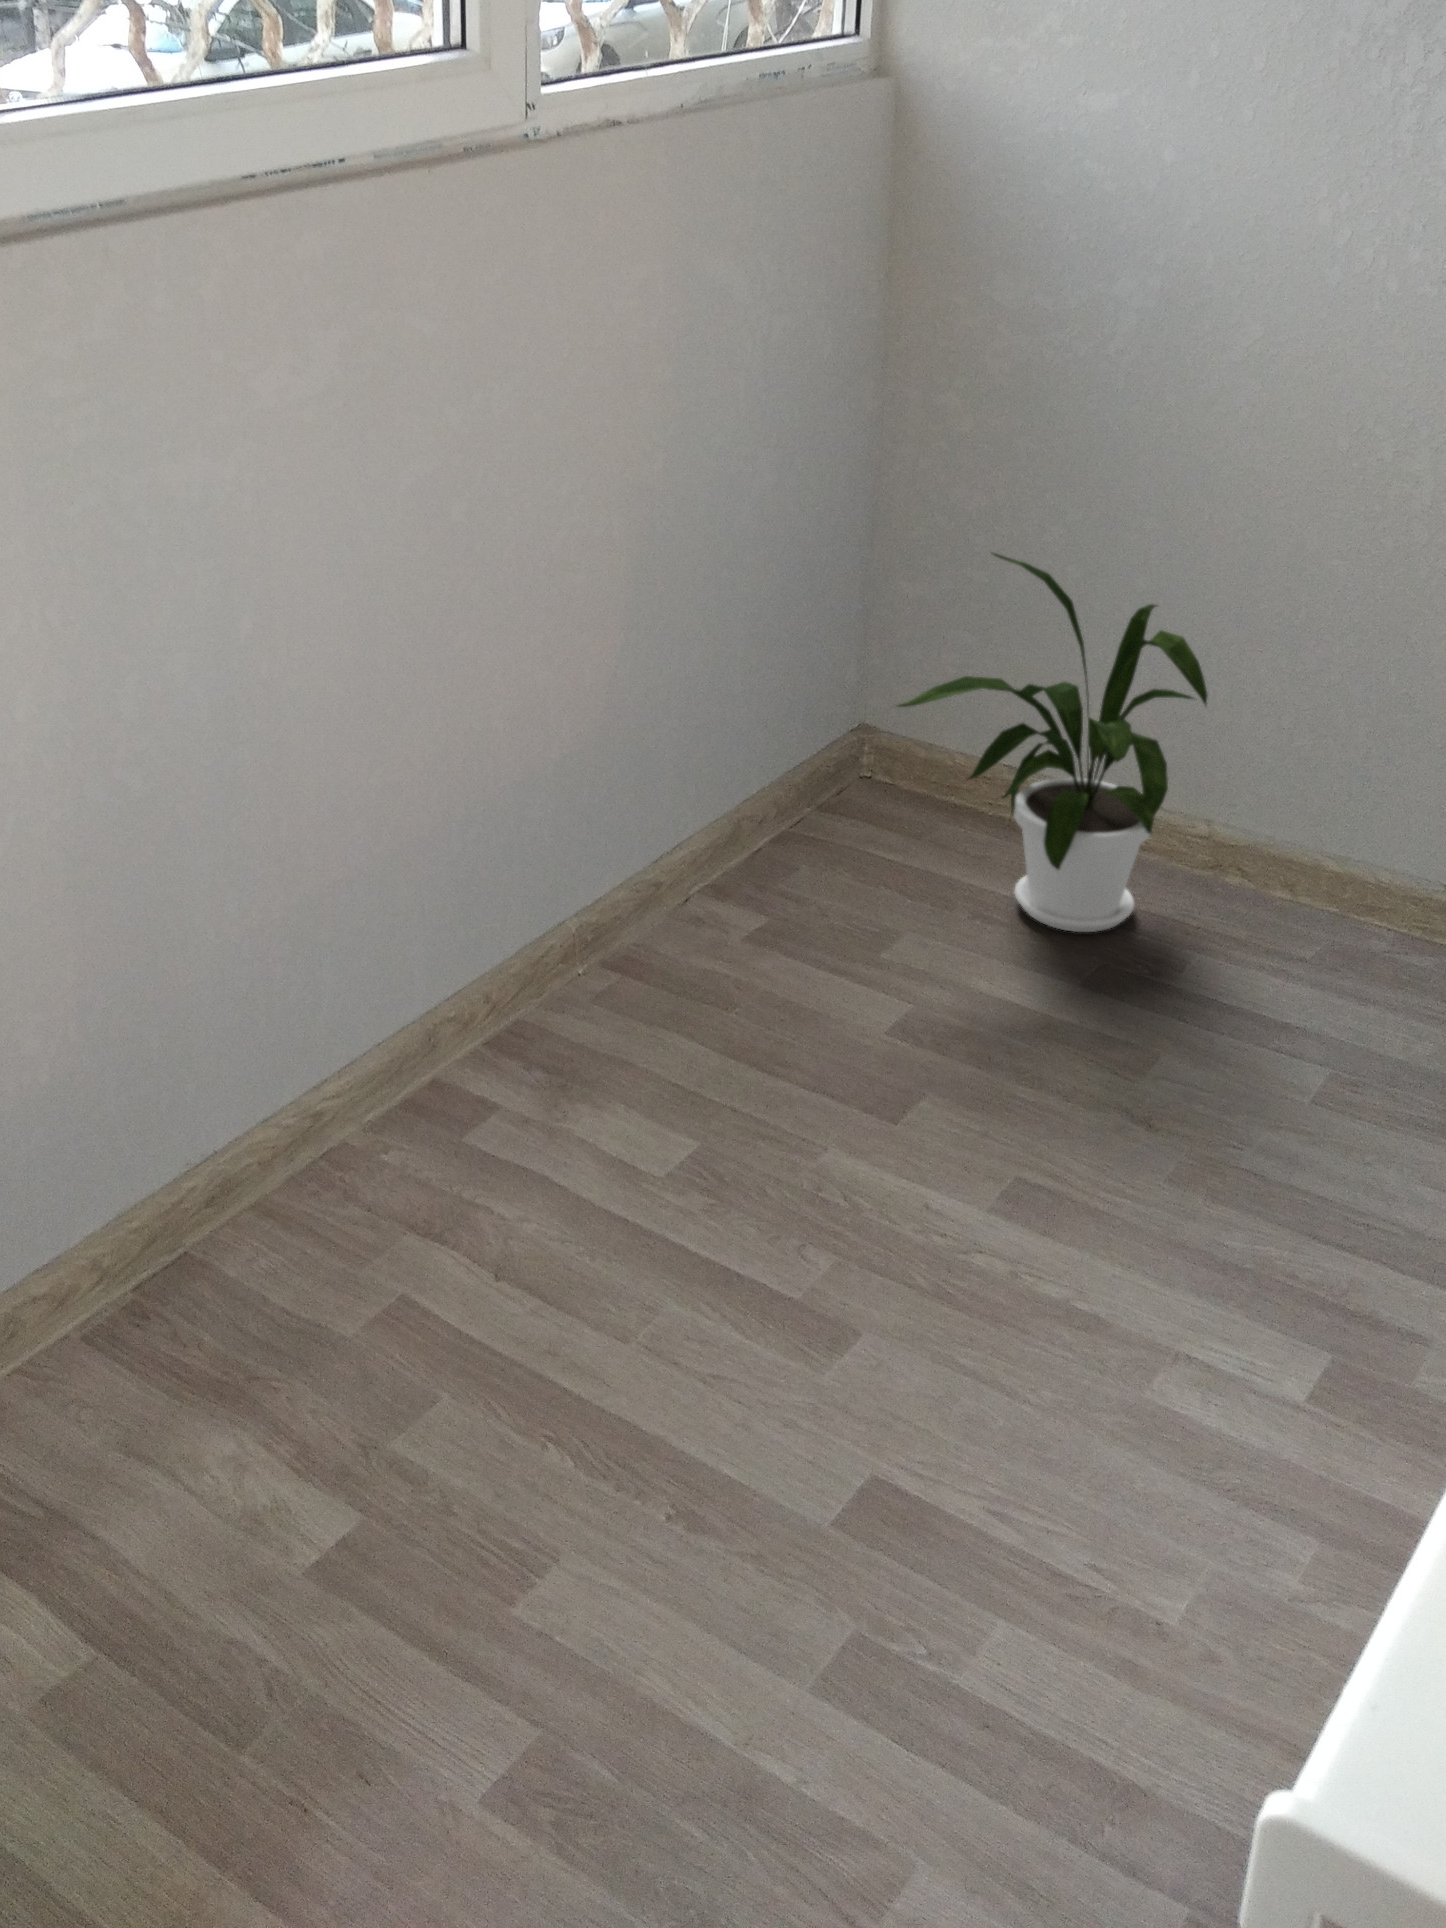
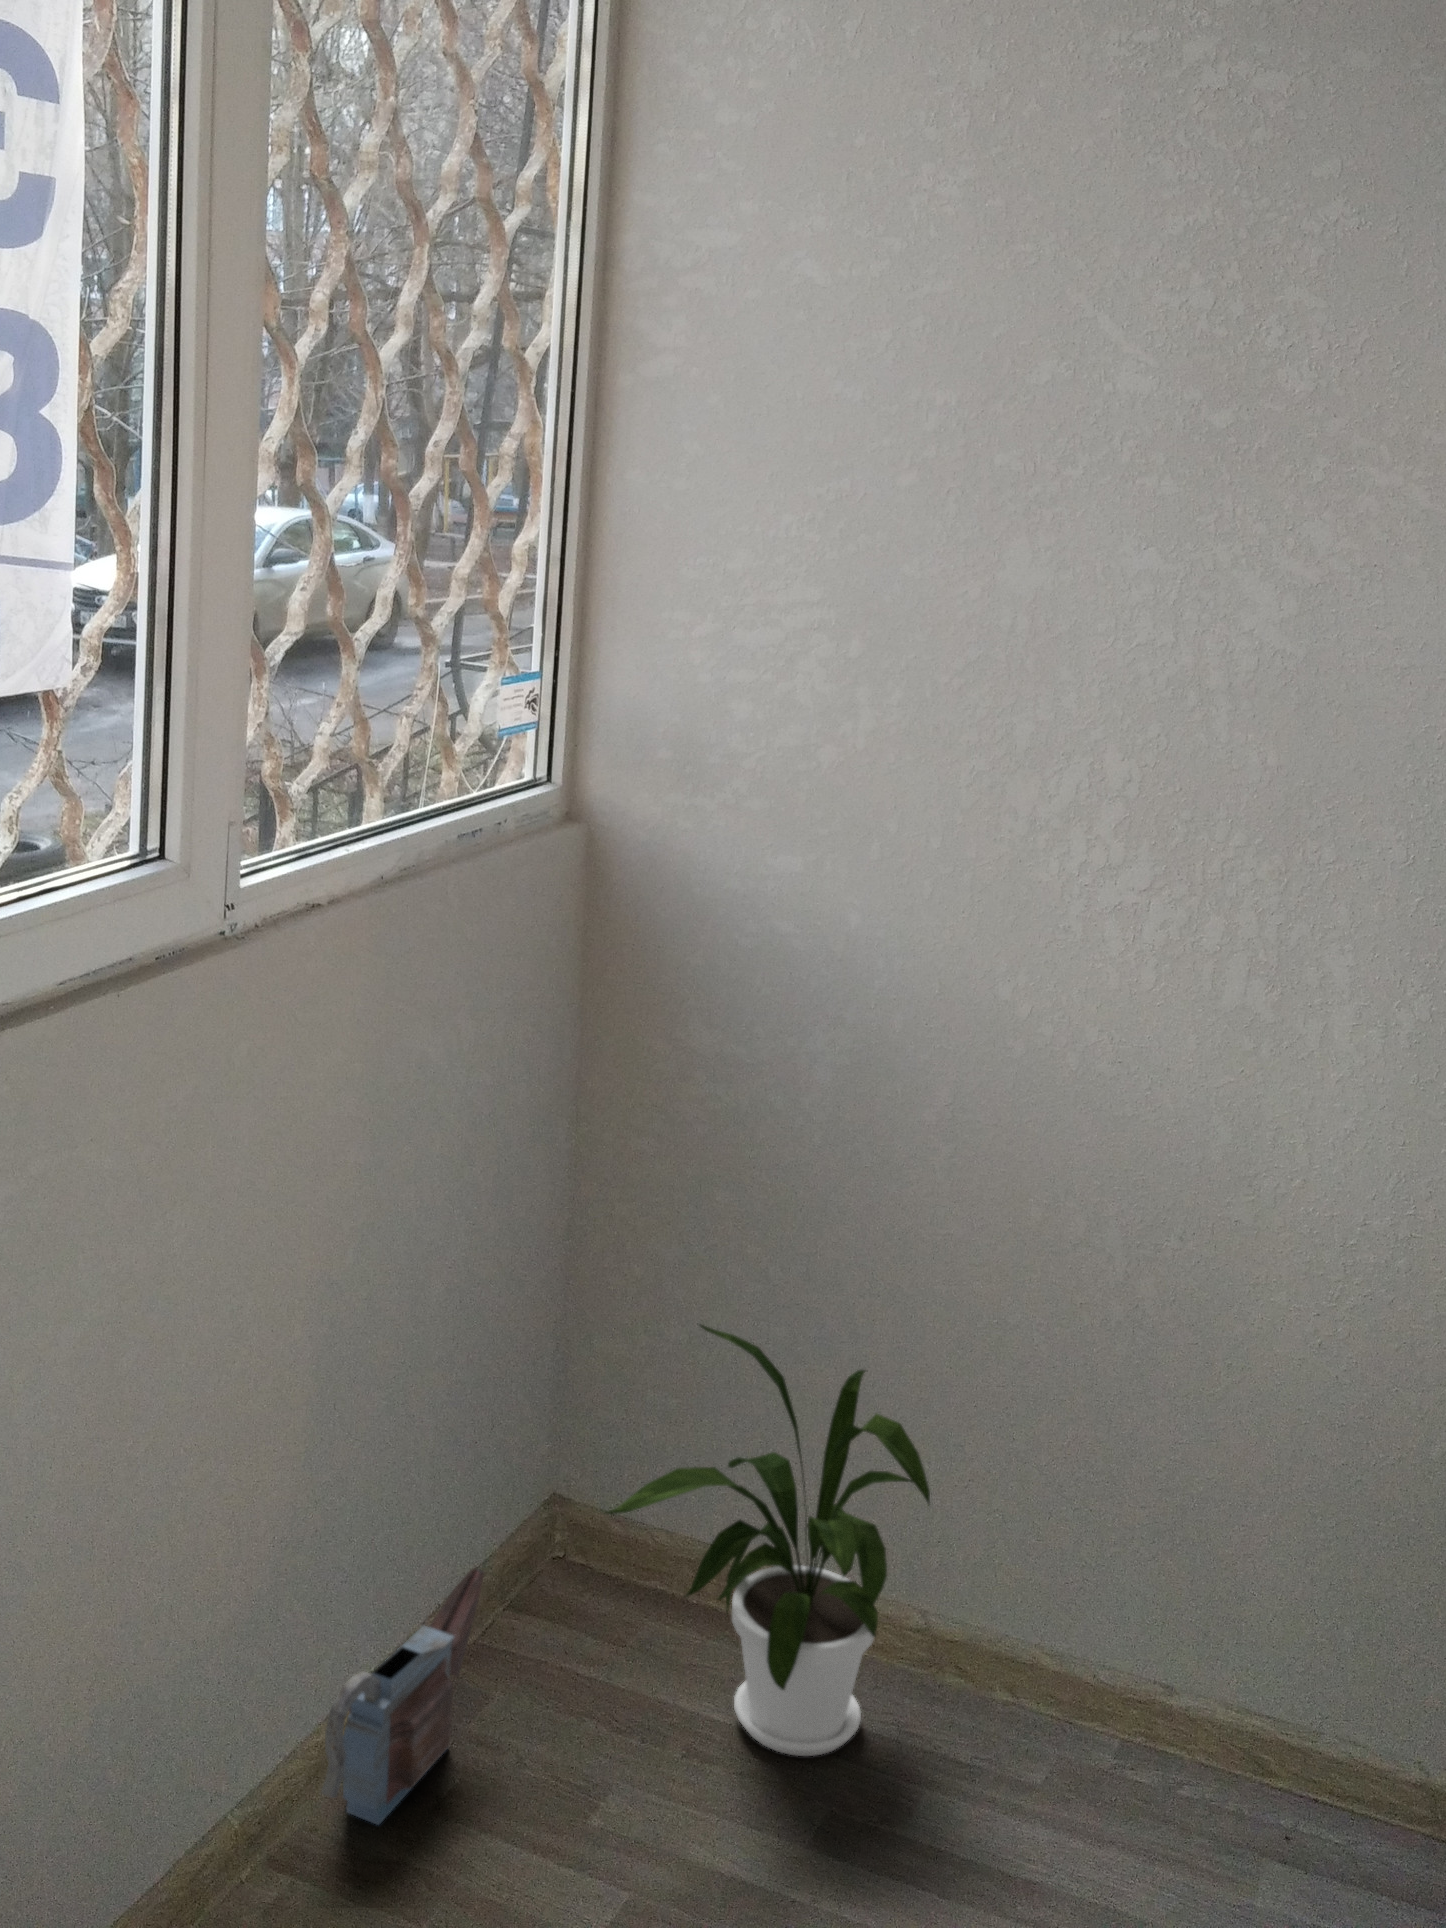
watering can: none [637,760,787,951] -> present [321,1568,484,1825]

